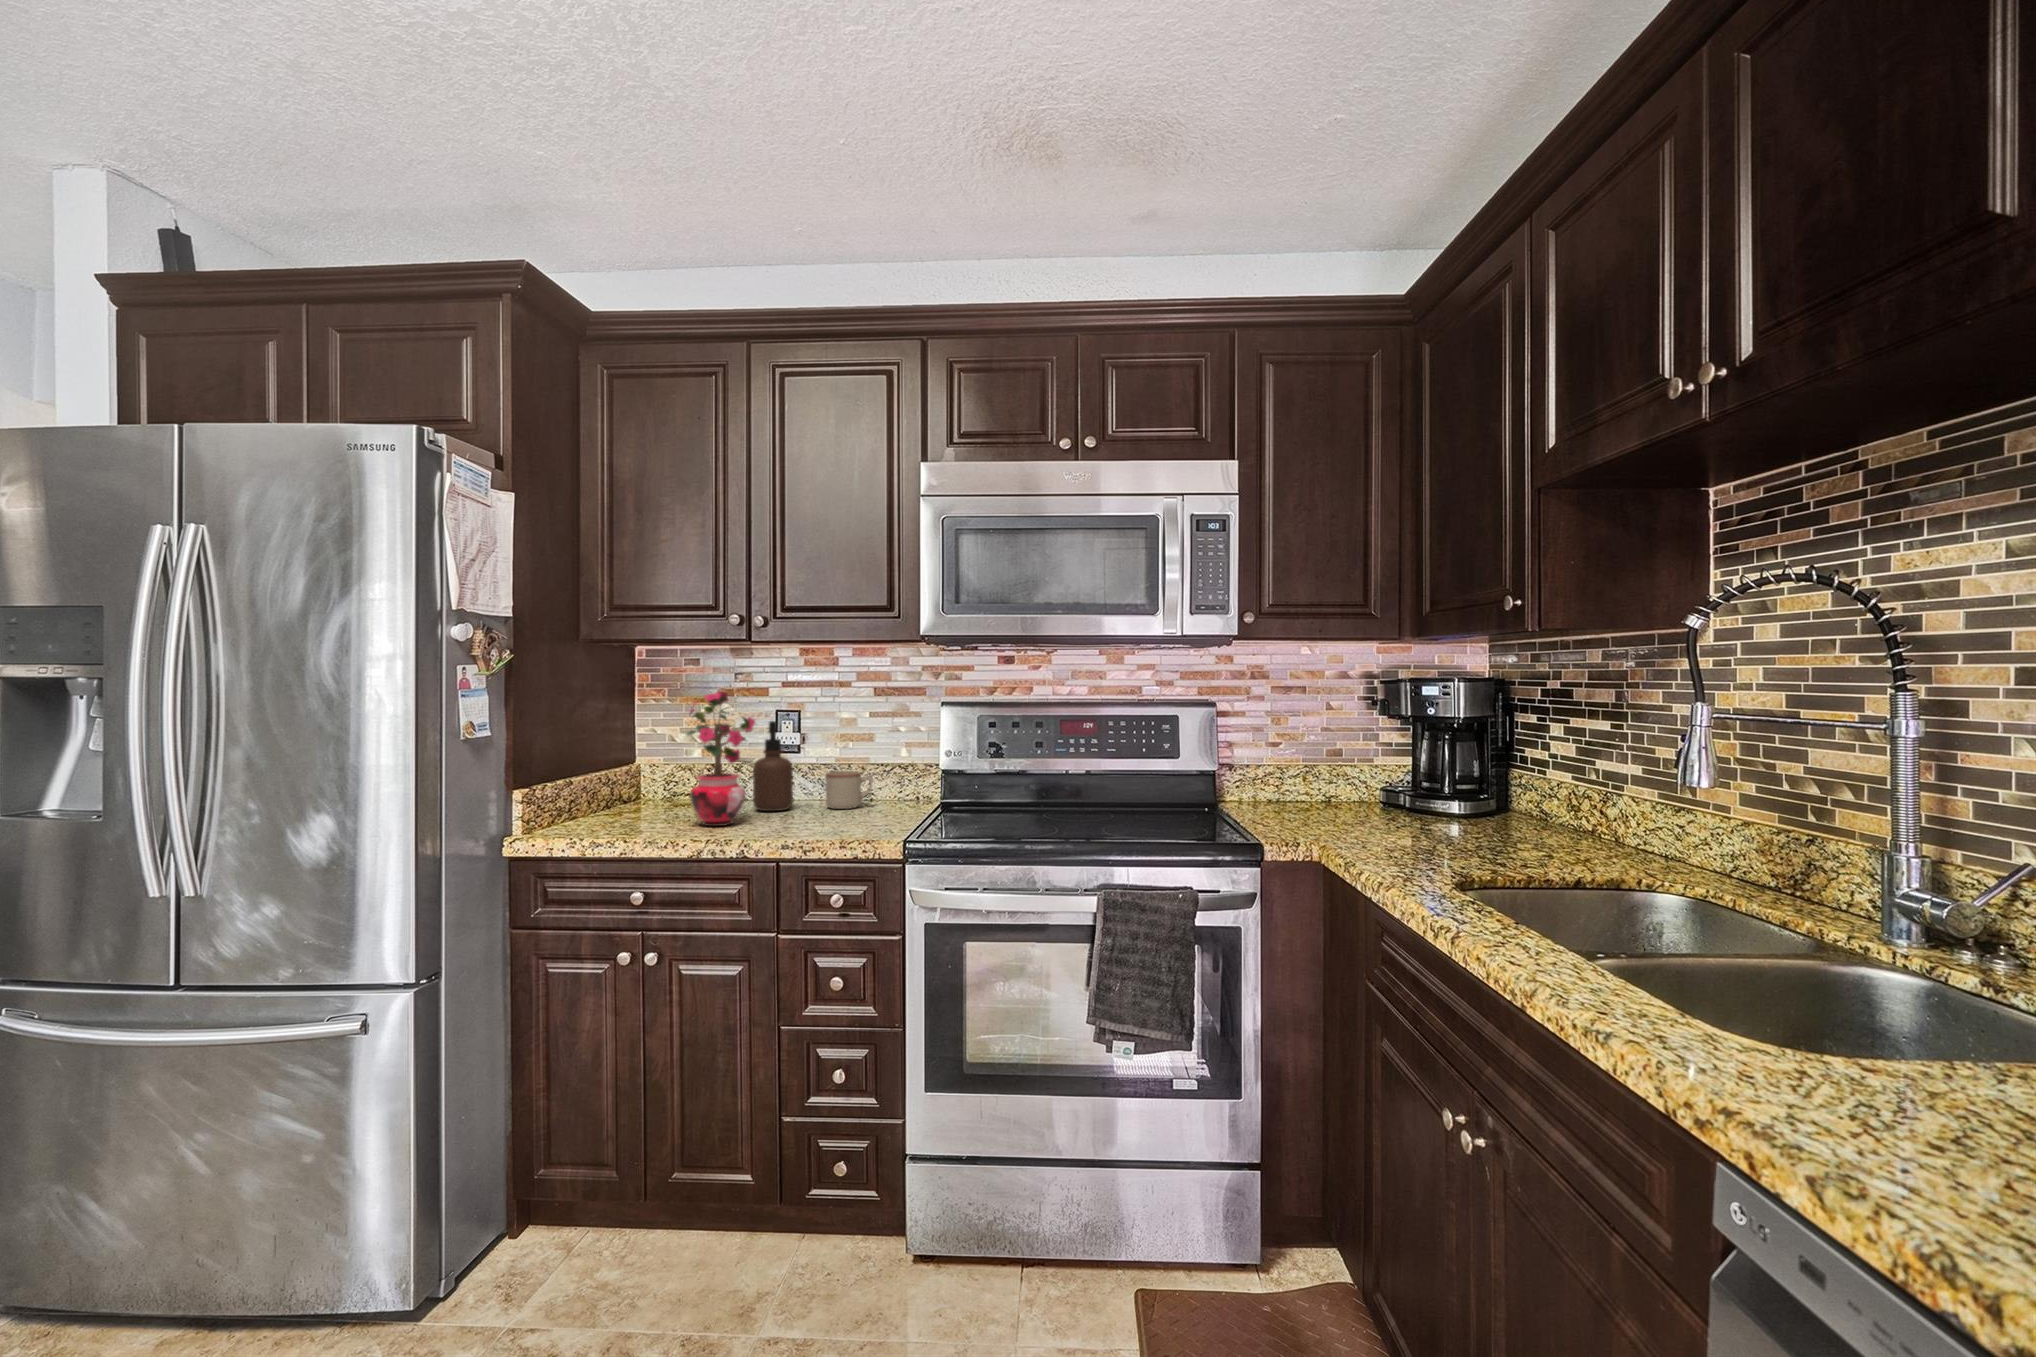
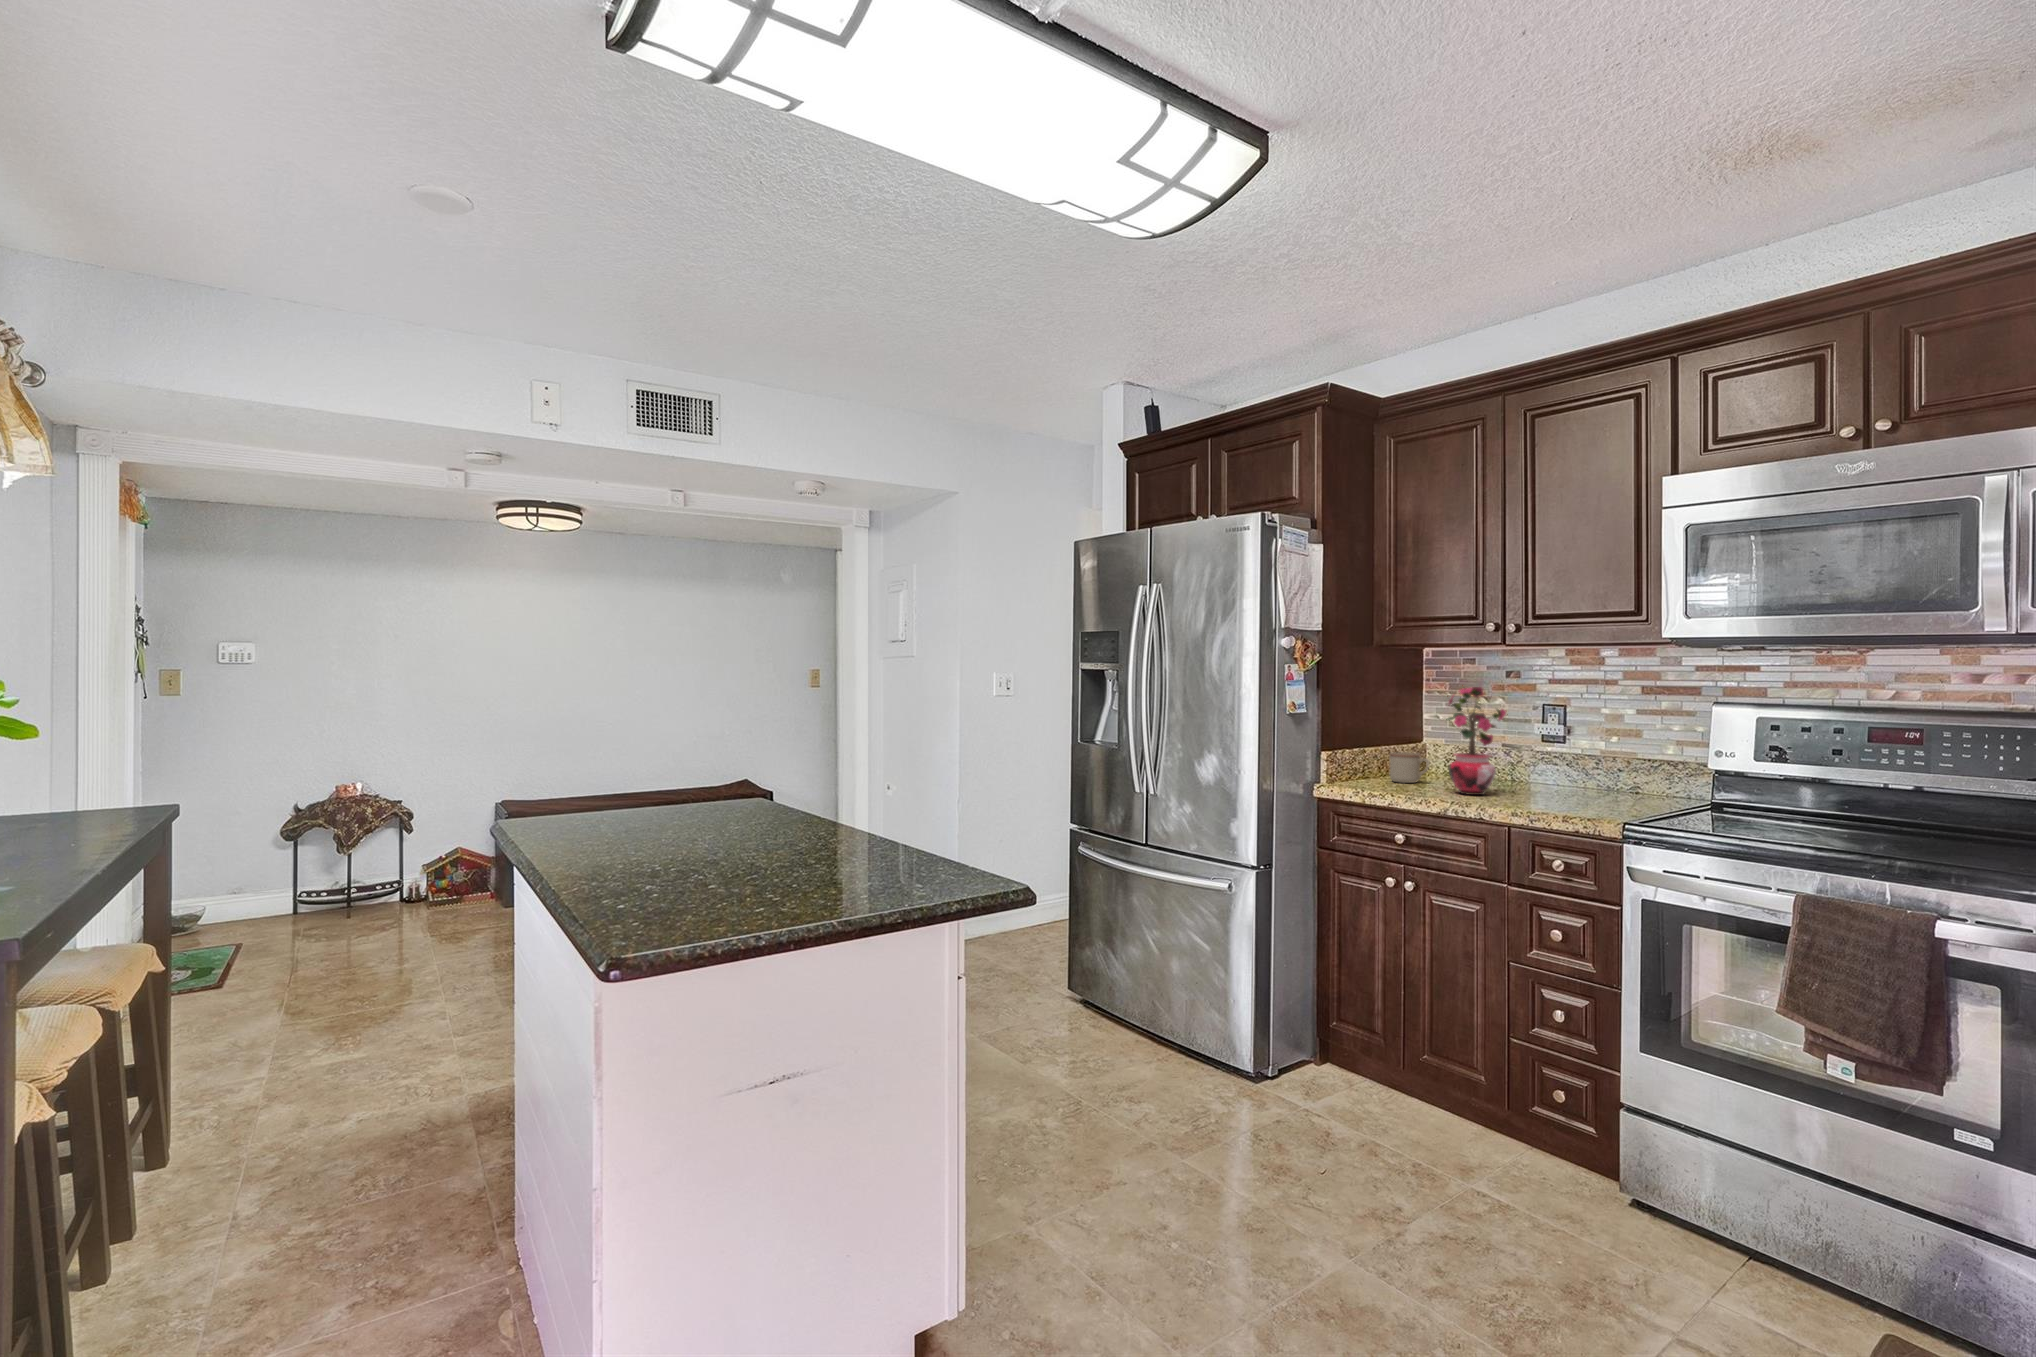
soap dispenser: present [753,721,793,811] -> none [1512,713,1550,791]
mug: present [825,771,872,809] -> present [1389,752,1429,783]

